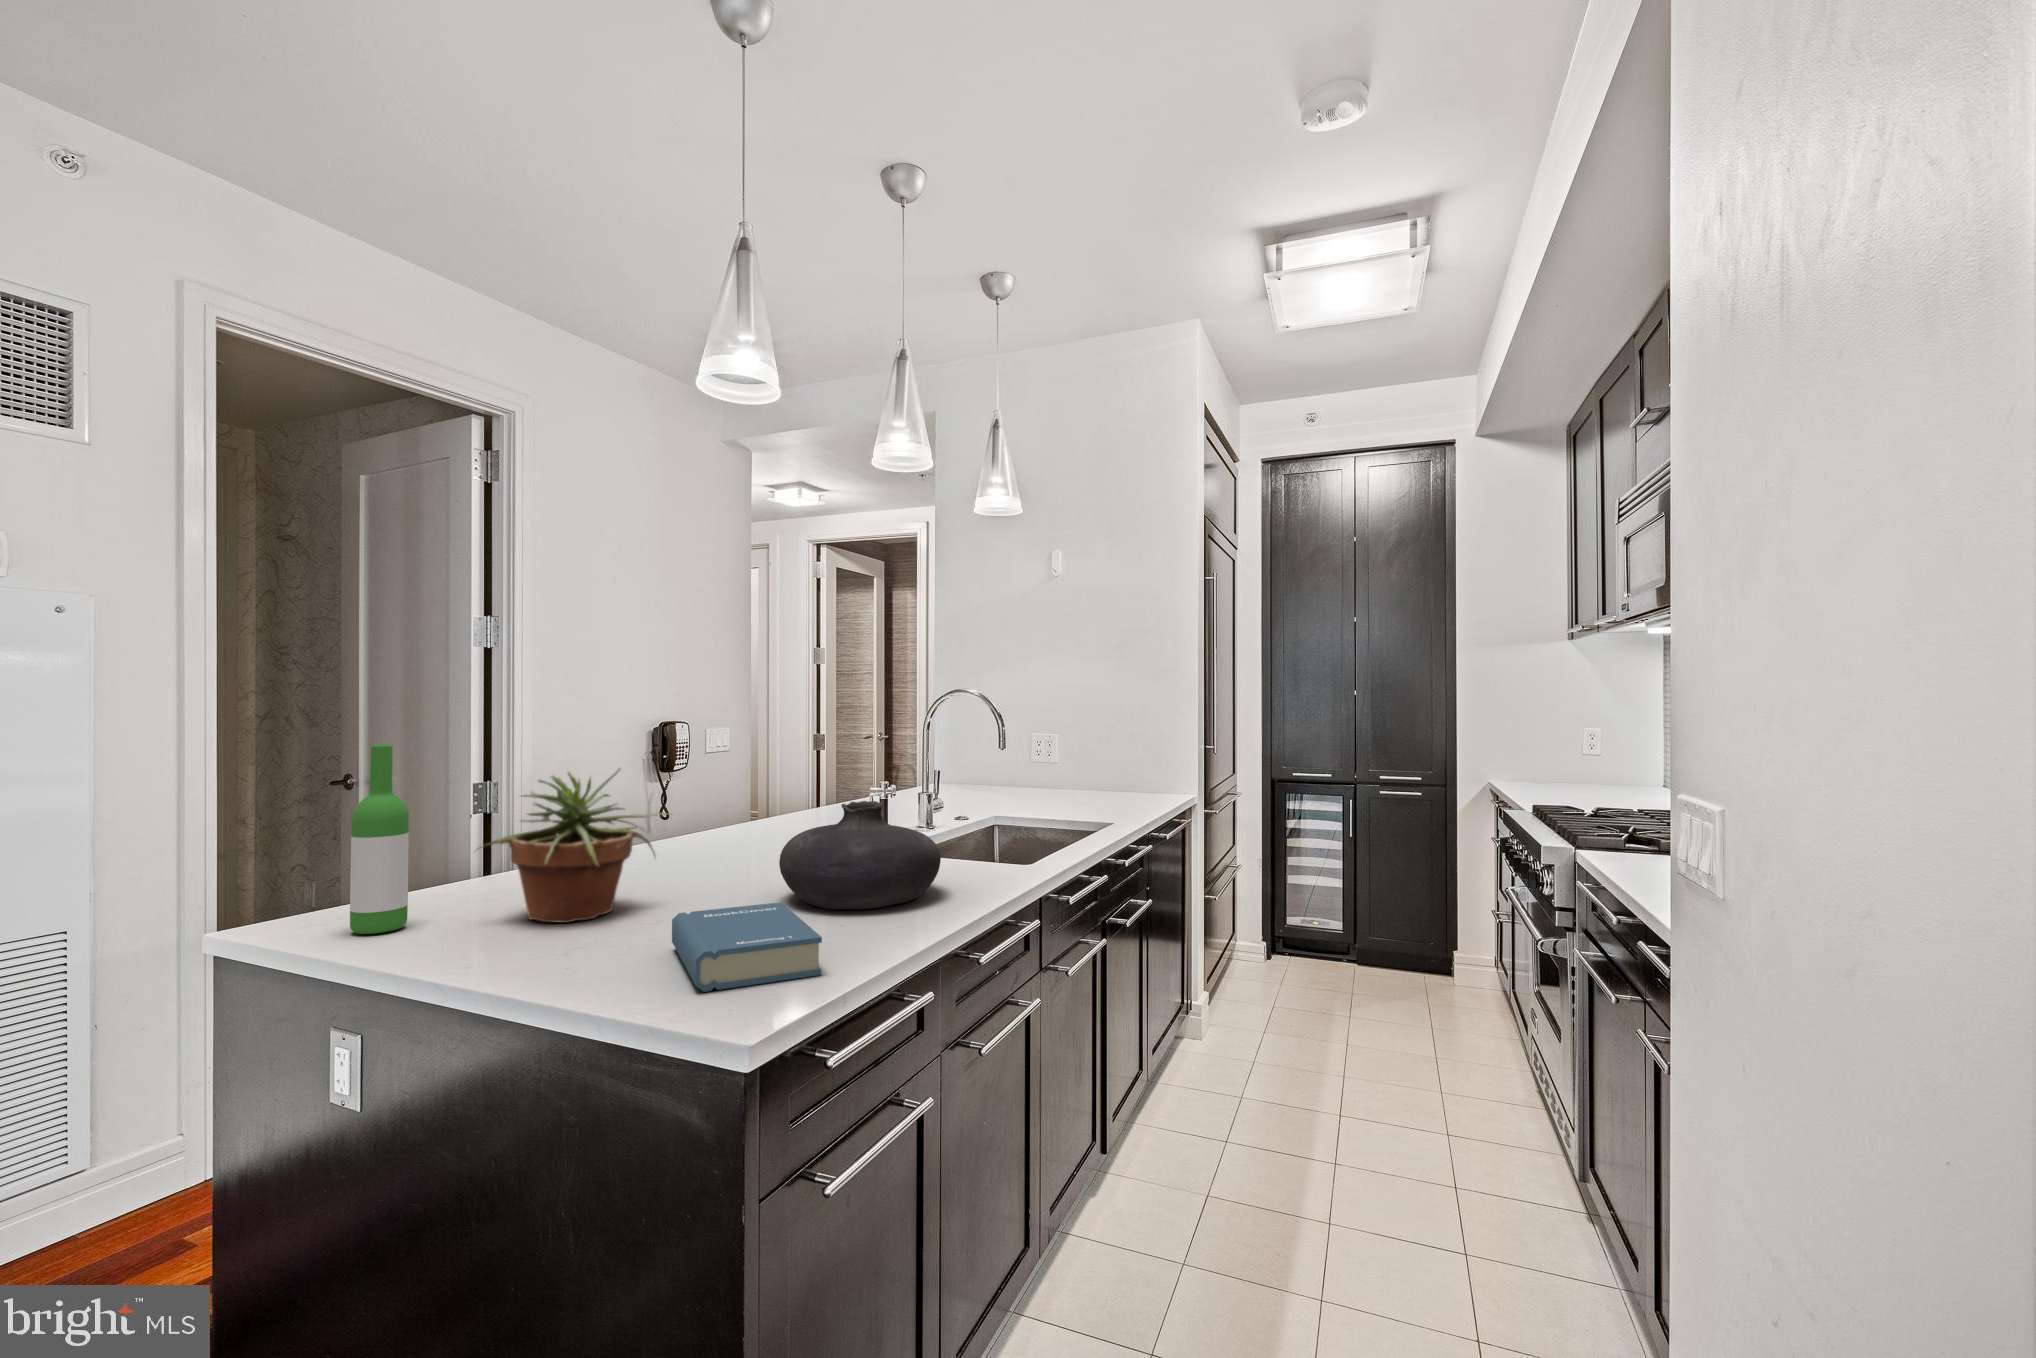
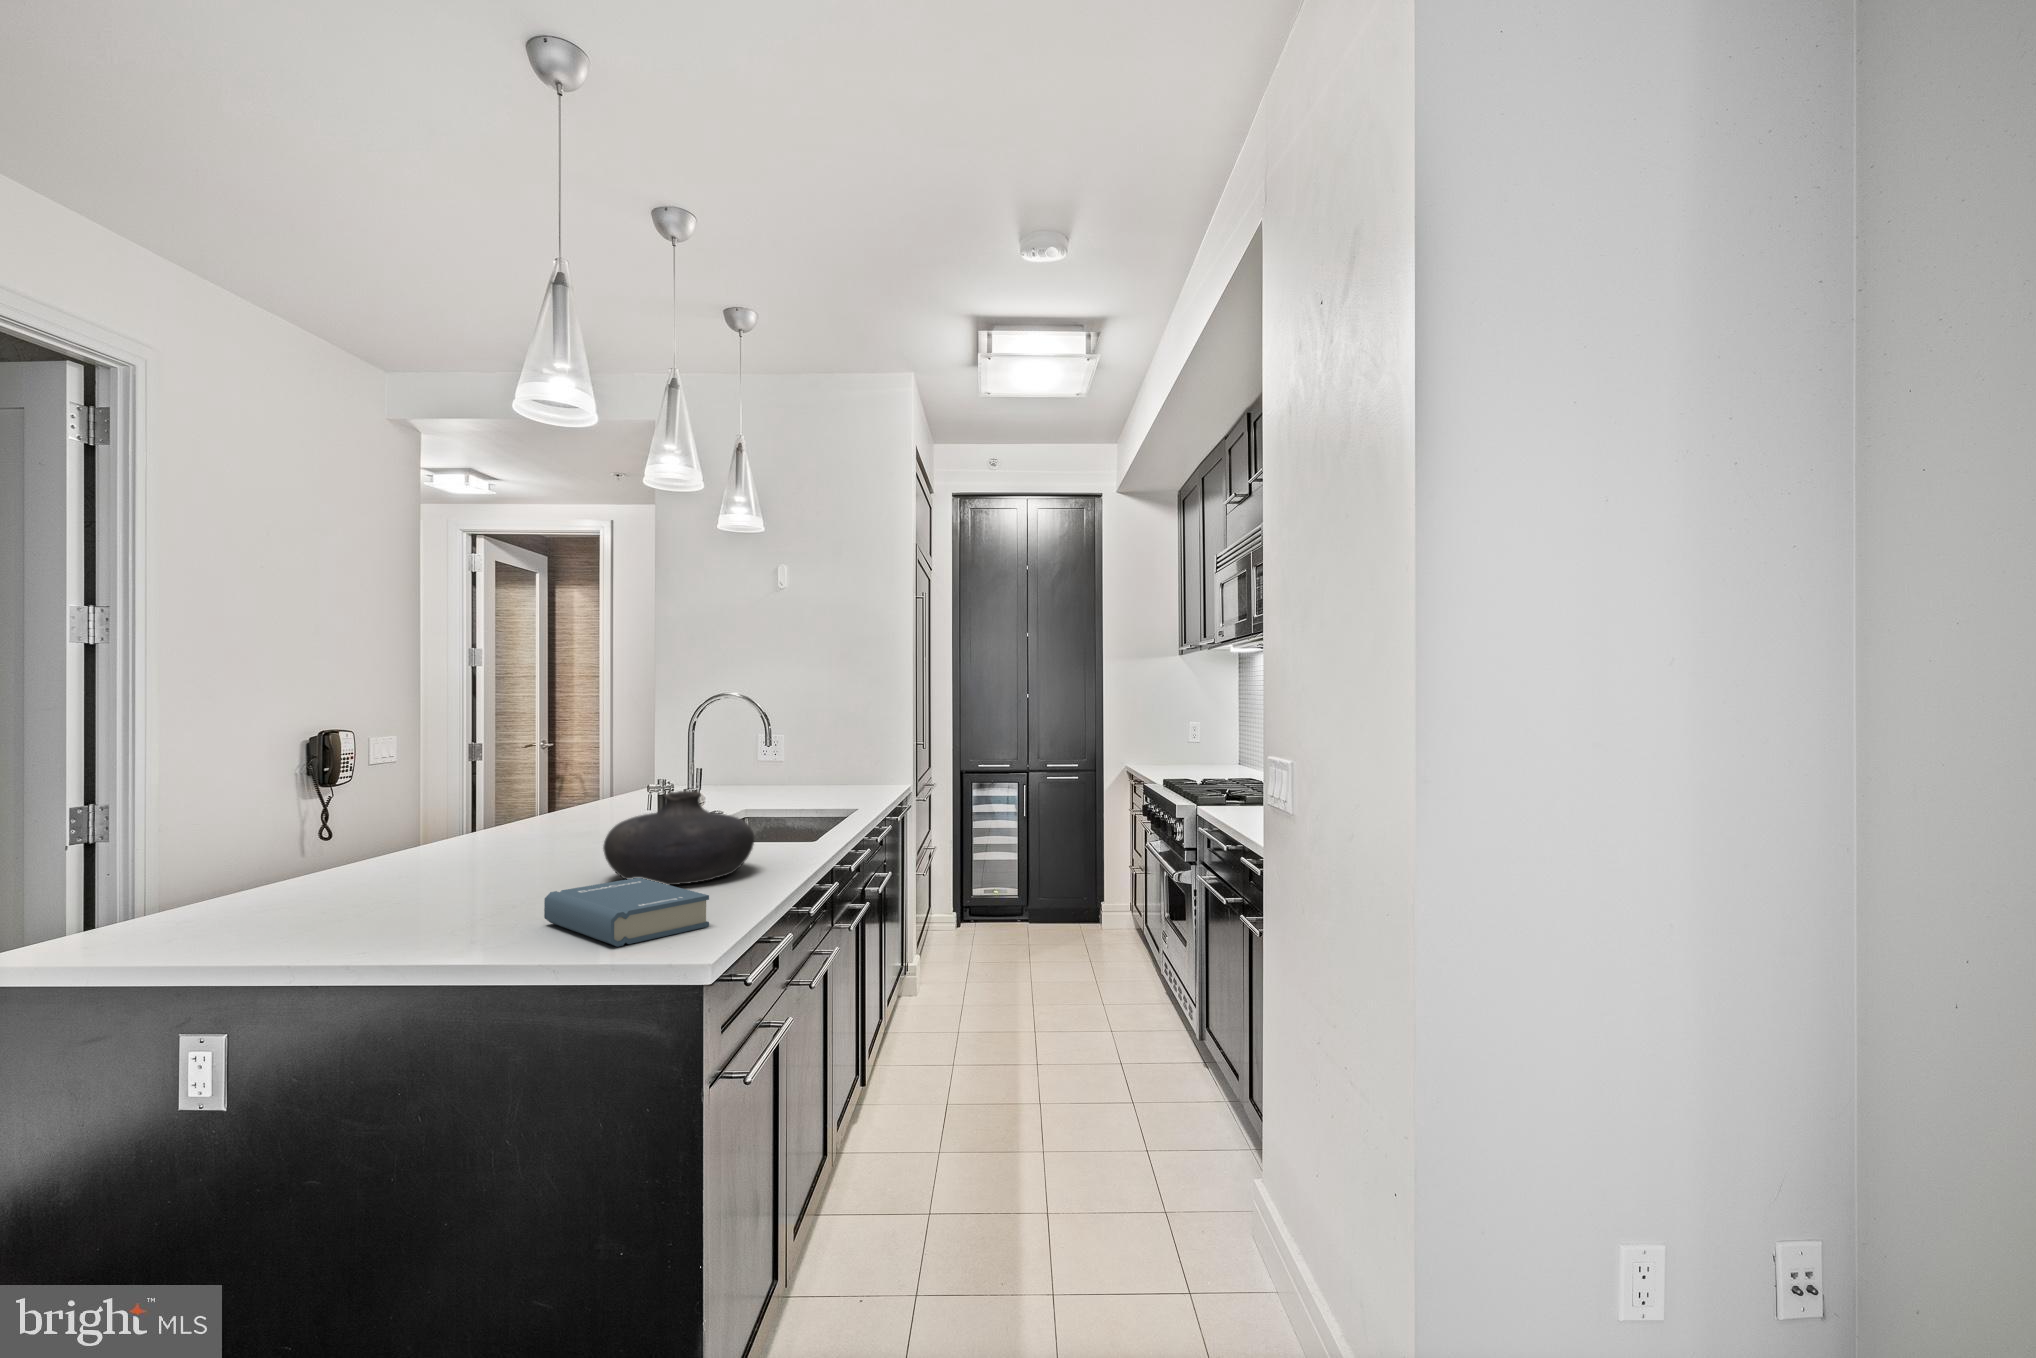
wine bottle: present [350,744,409,934] -> none [139,750,209,948]
potted plant: present [479,769,667,923] -> none [286,767,497,920]

